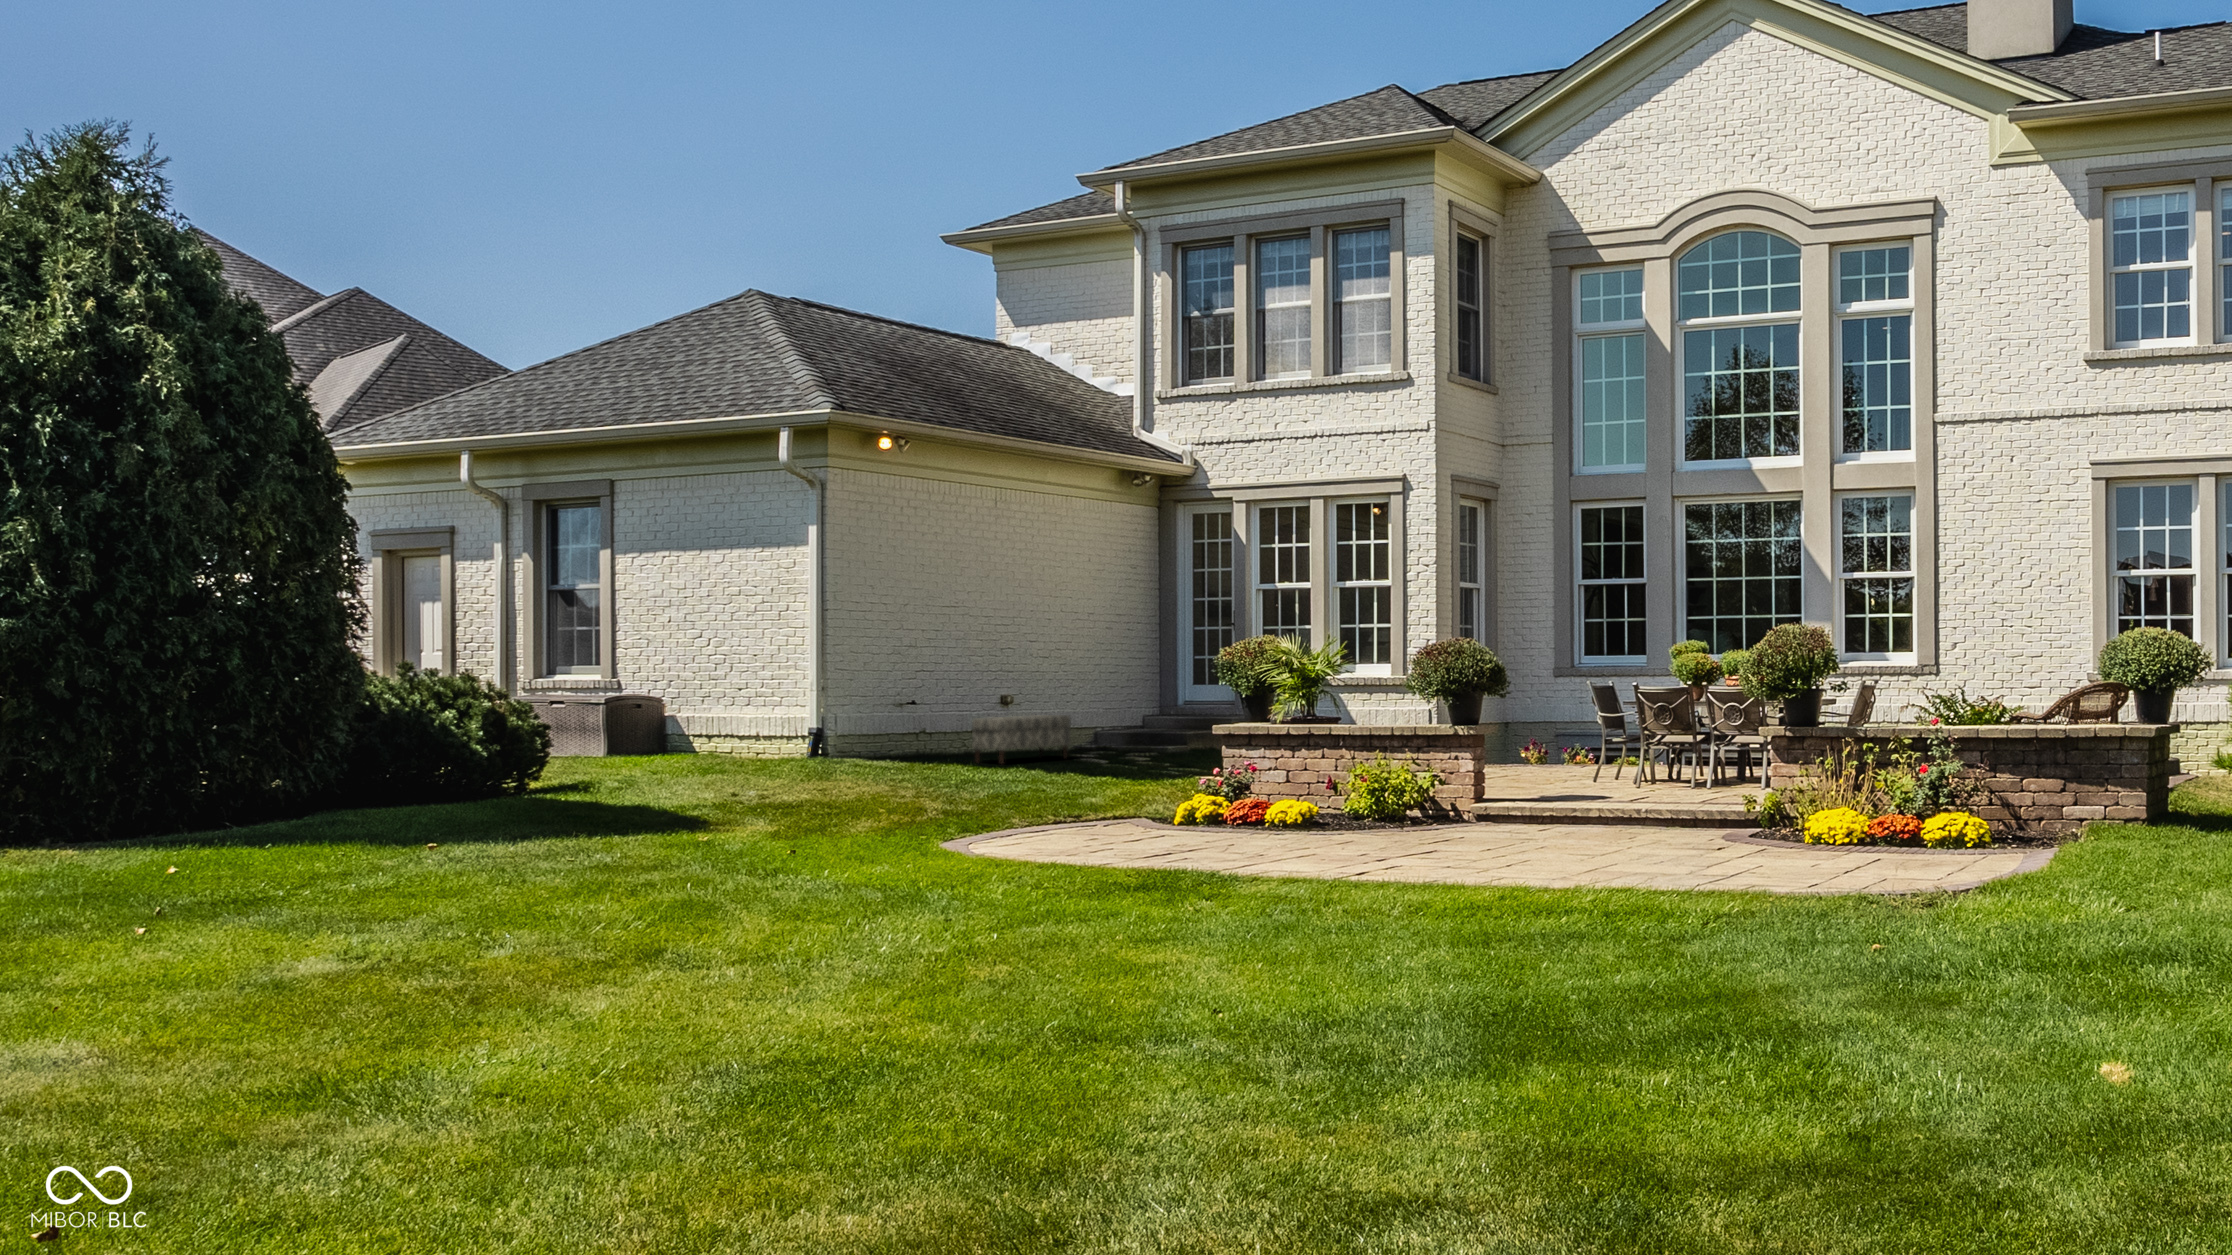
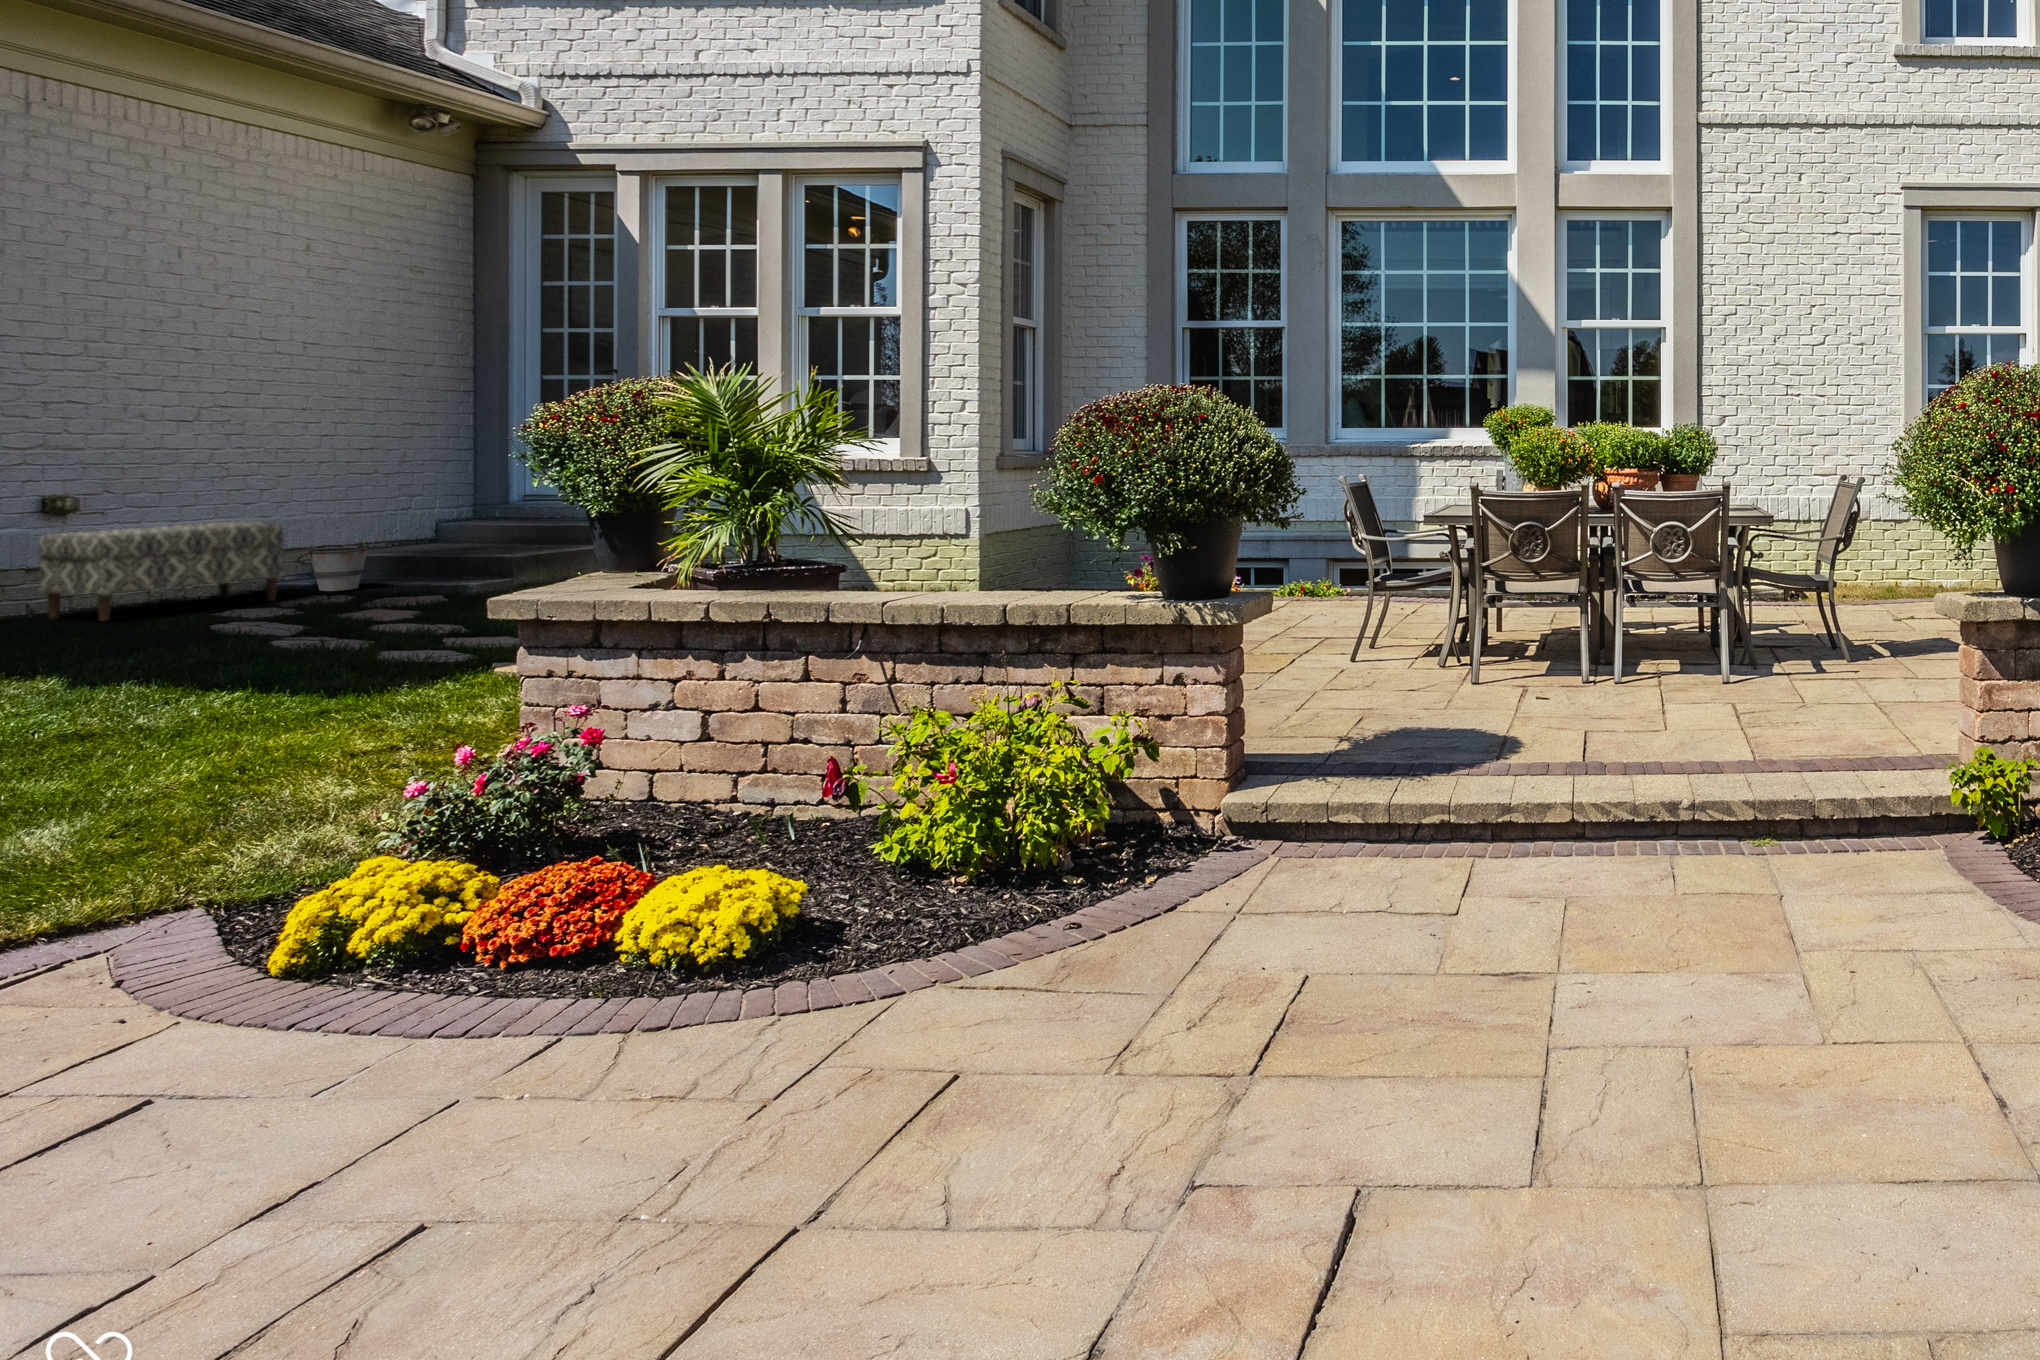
bucket: none [1072,728,1106,756] -> present [296,541,368,591]

